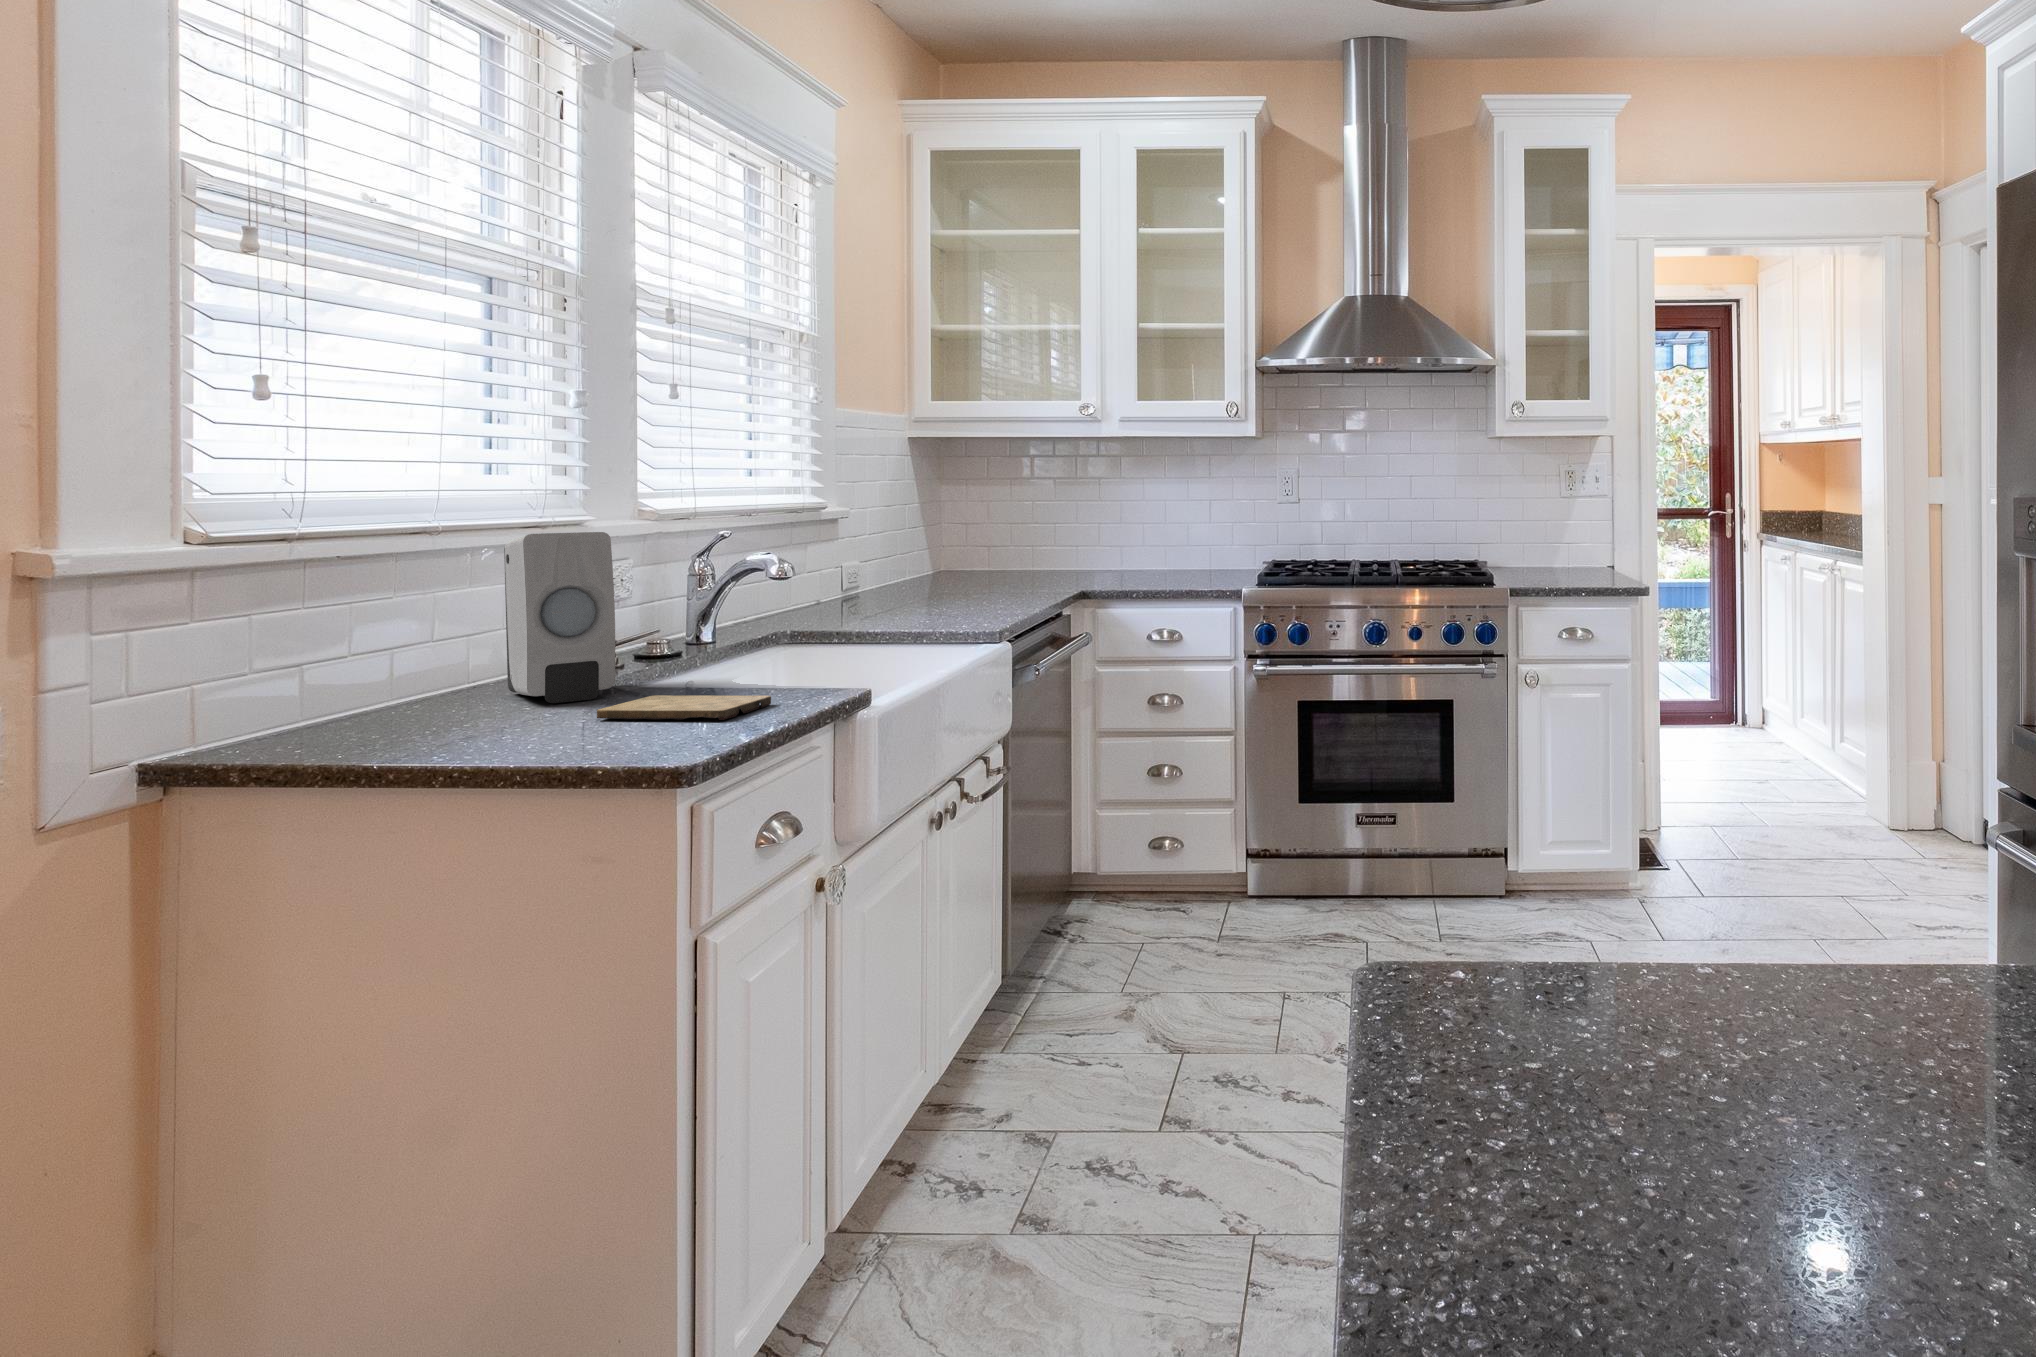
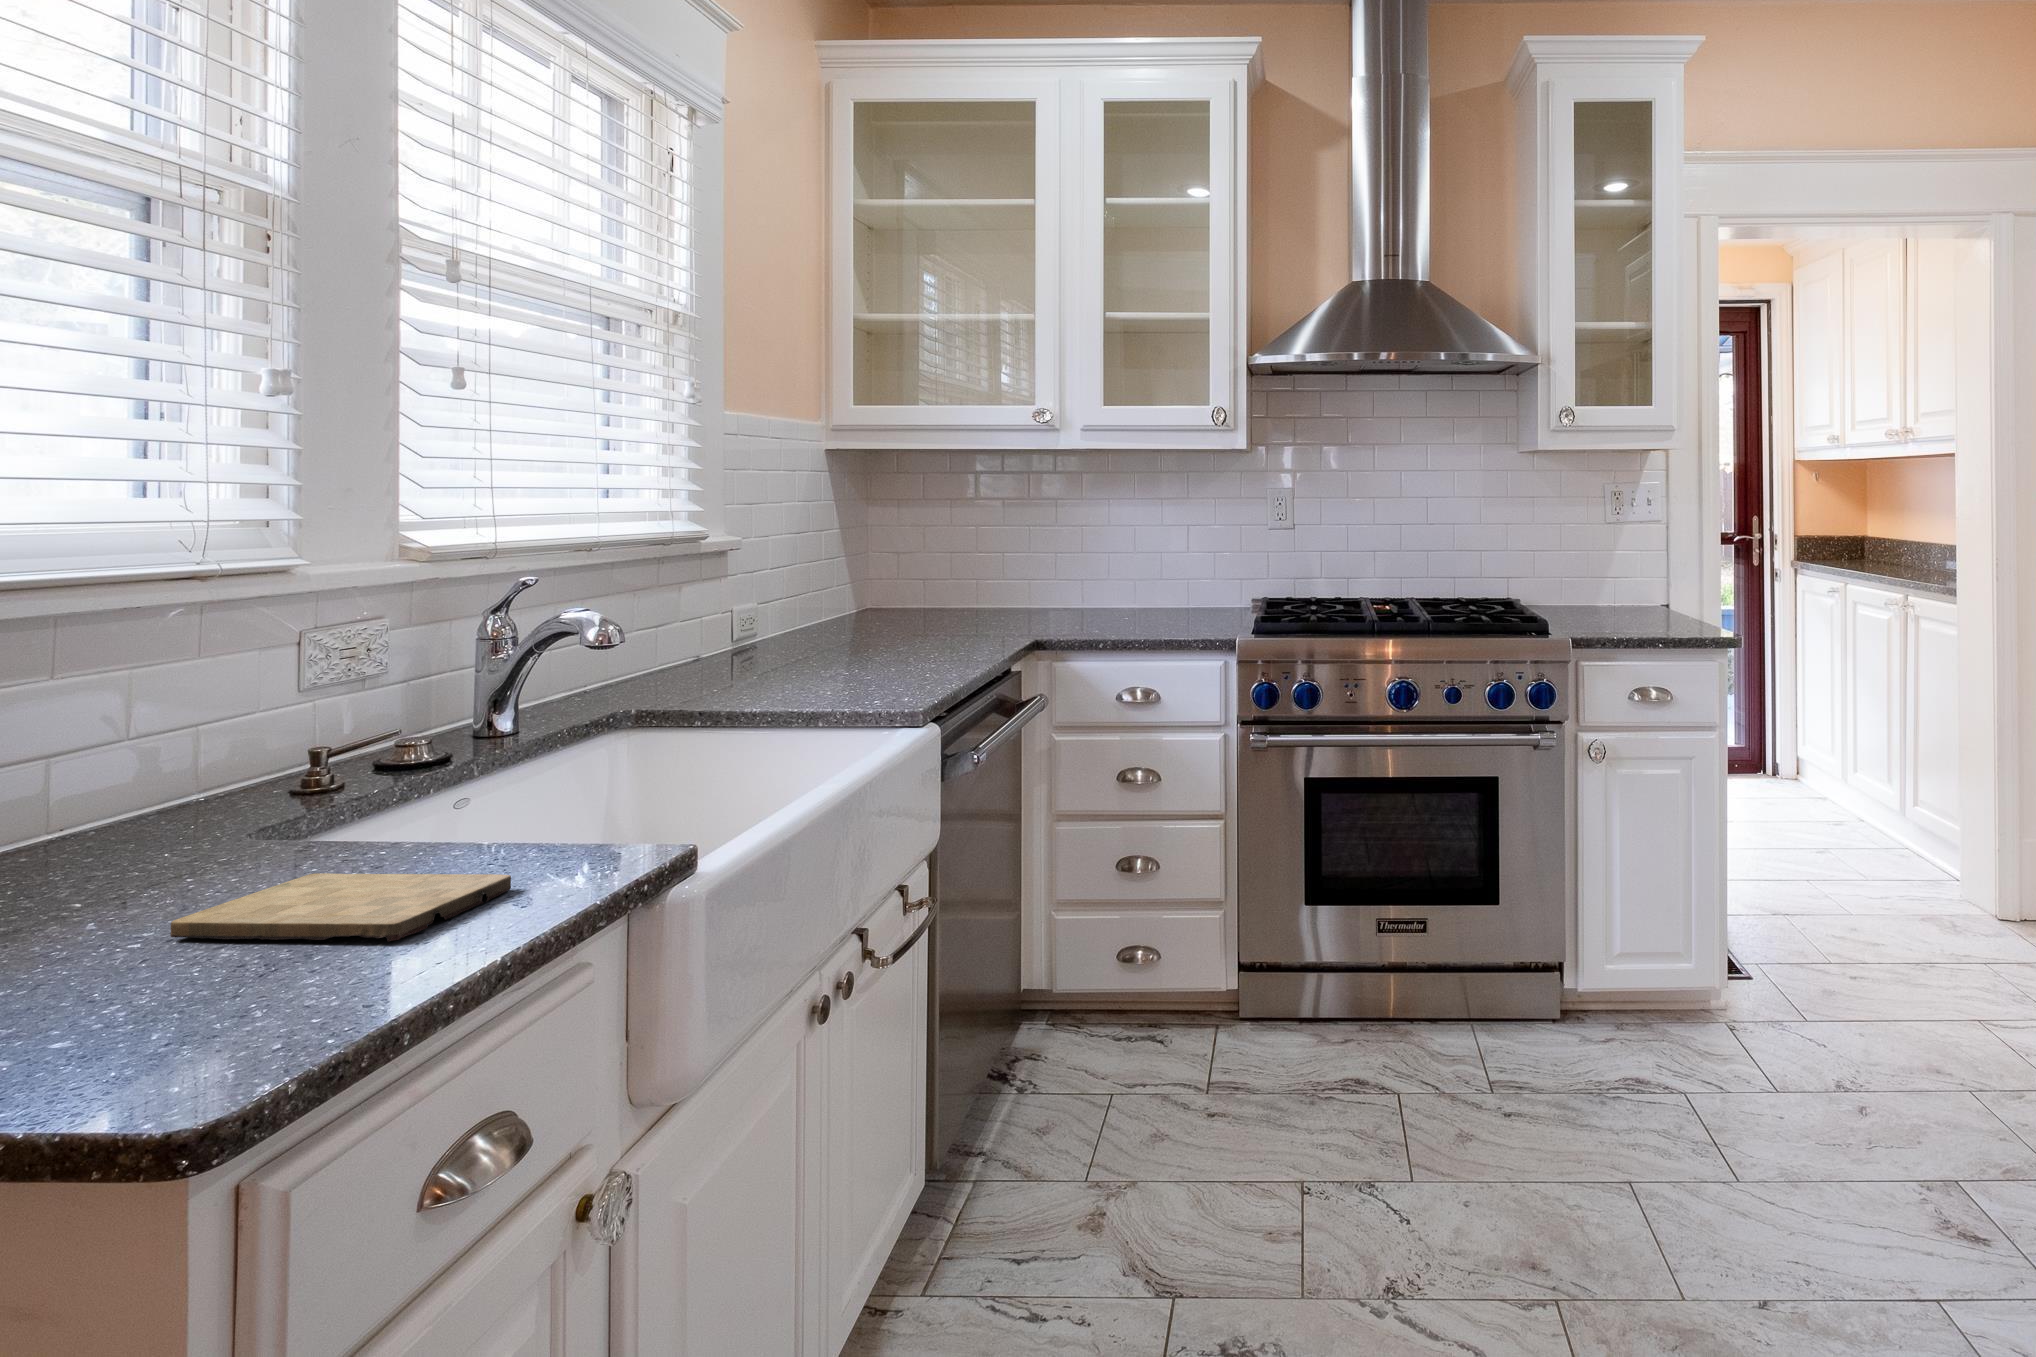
soap dispenser: present [504,532,615,703] -> none [86,596,263,888]

